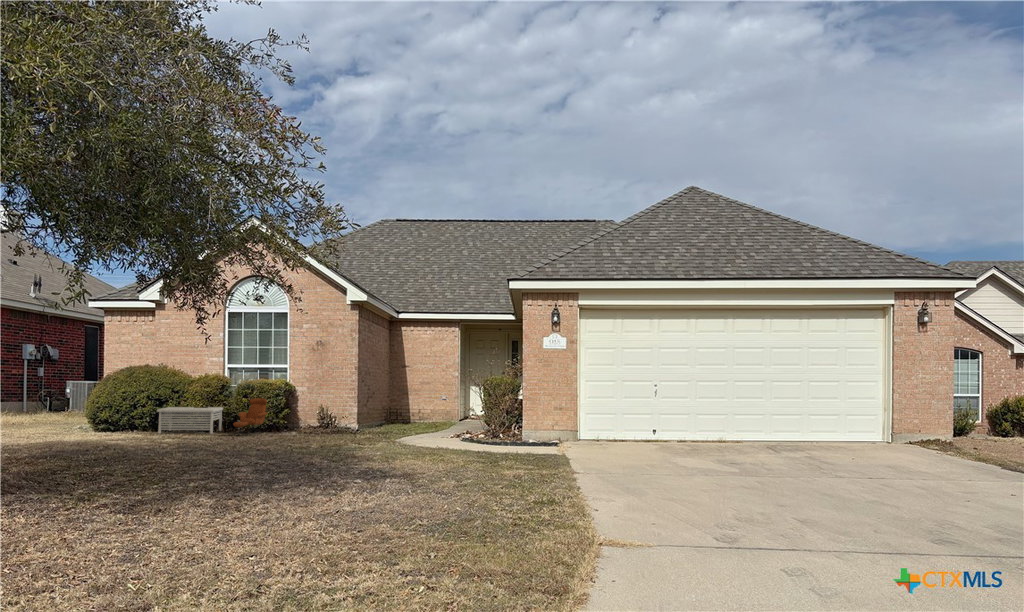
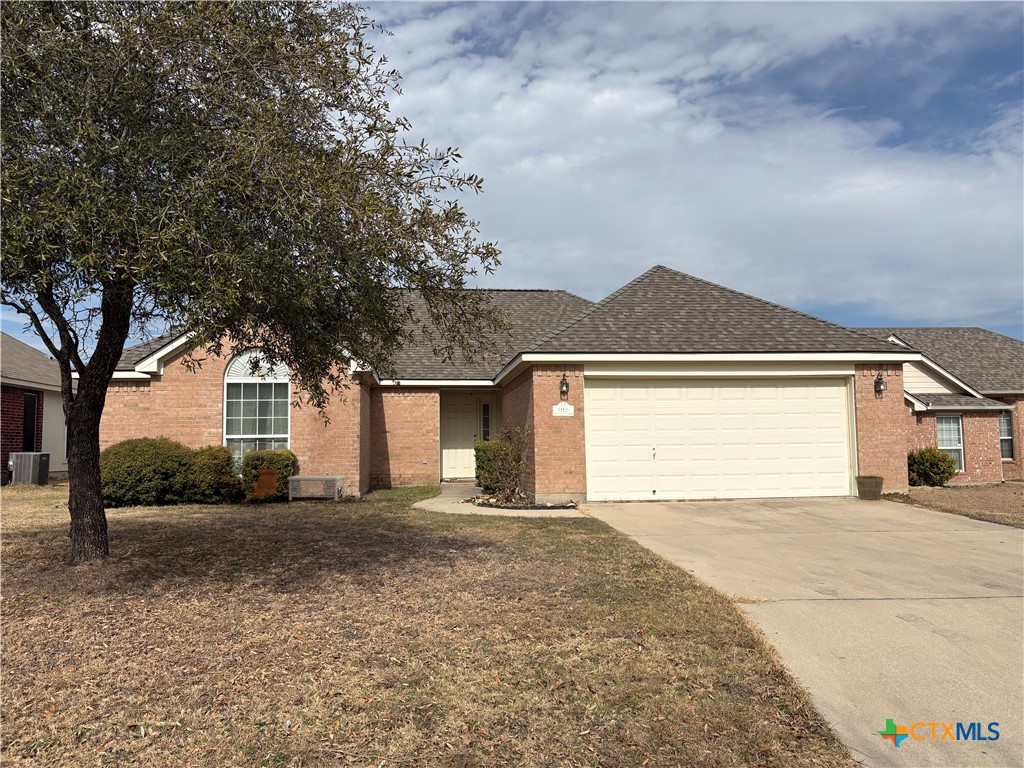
storage bench: present [157,407,223,433] -> present [288,475,346,500]
wooden bucket: none [896,423,932,452] -> present [855,475,884,500]

